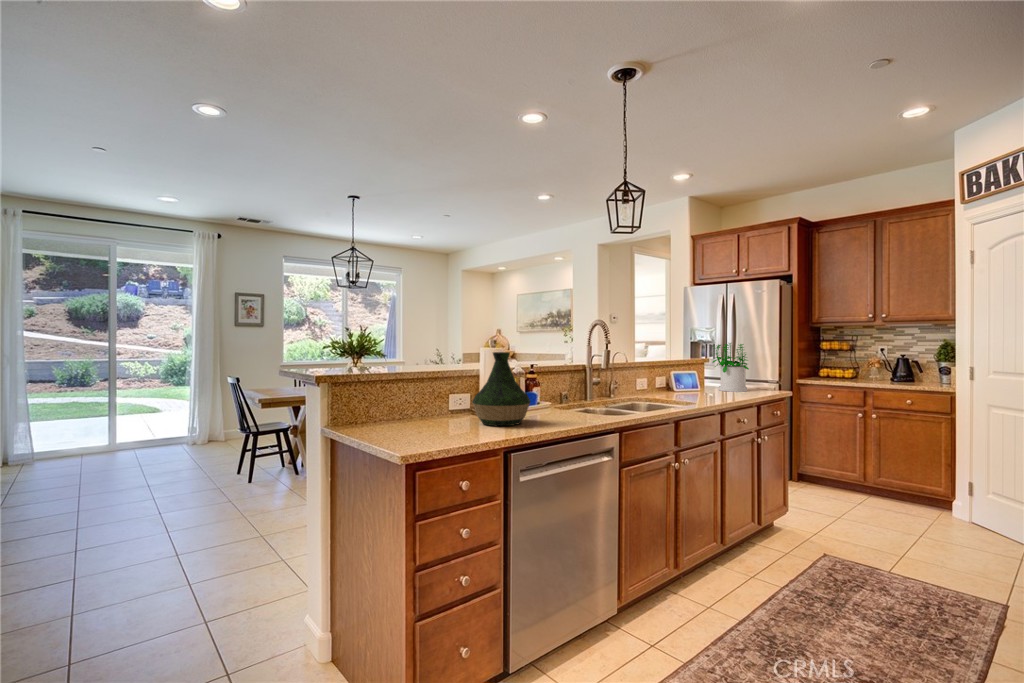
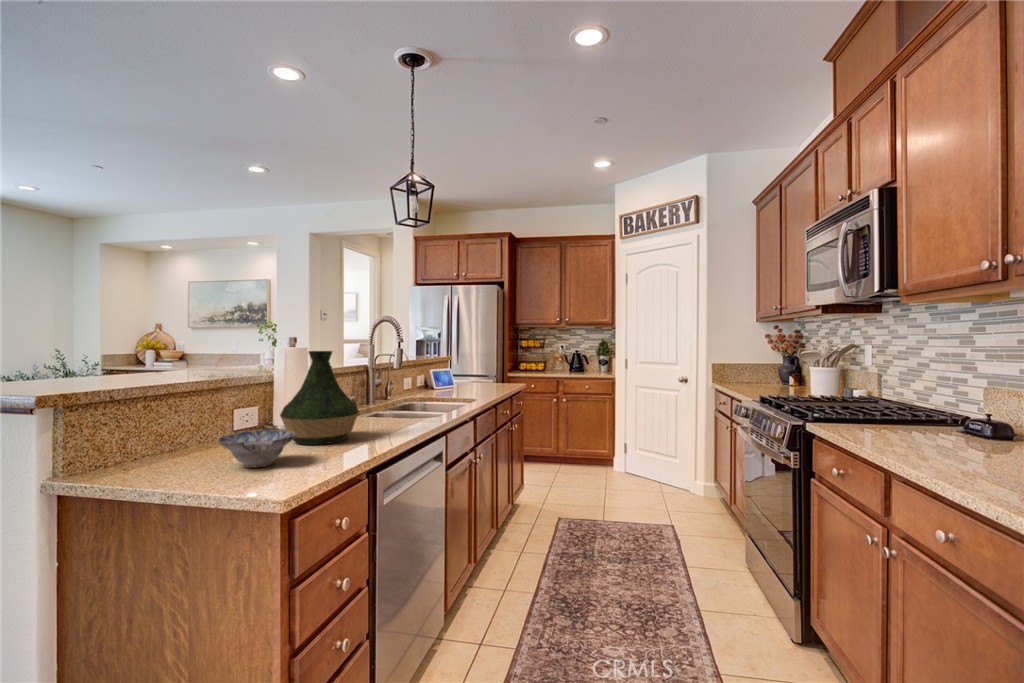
potted plant: present [712,343,749,392] -> none [459,341,493,386]
ceramic bowl: none [412,409,462,435] -> present [218,430,296,468]

